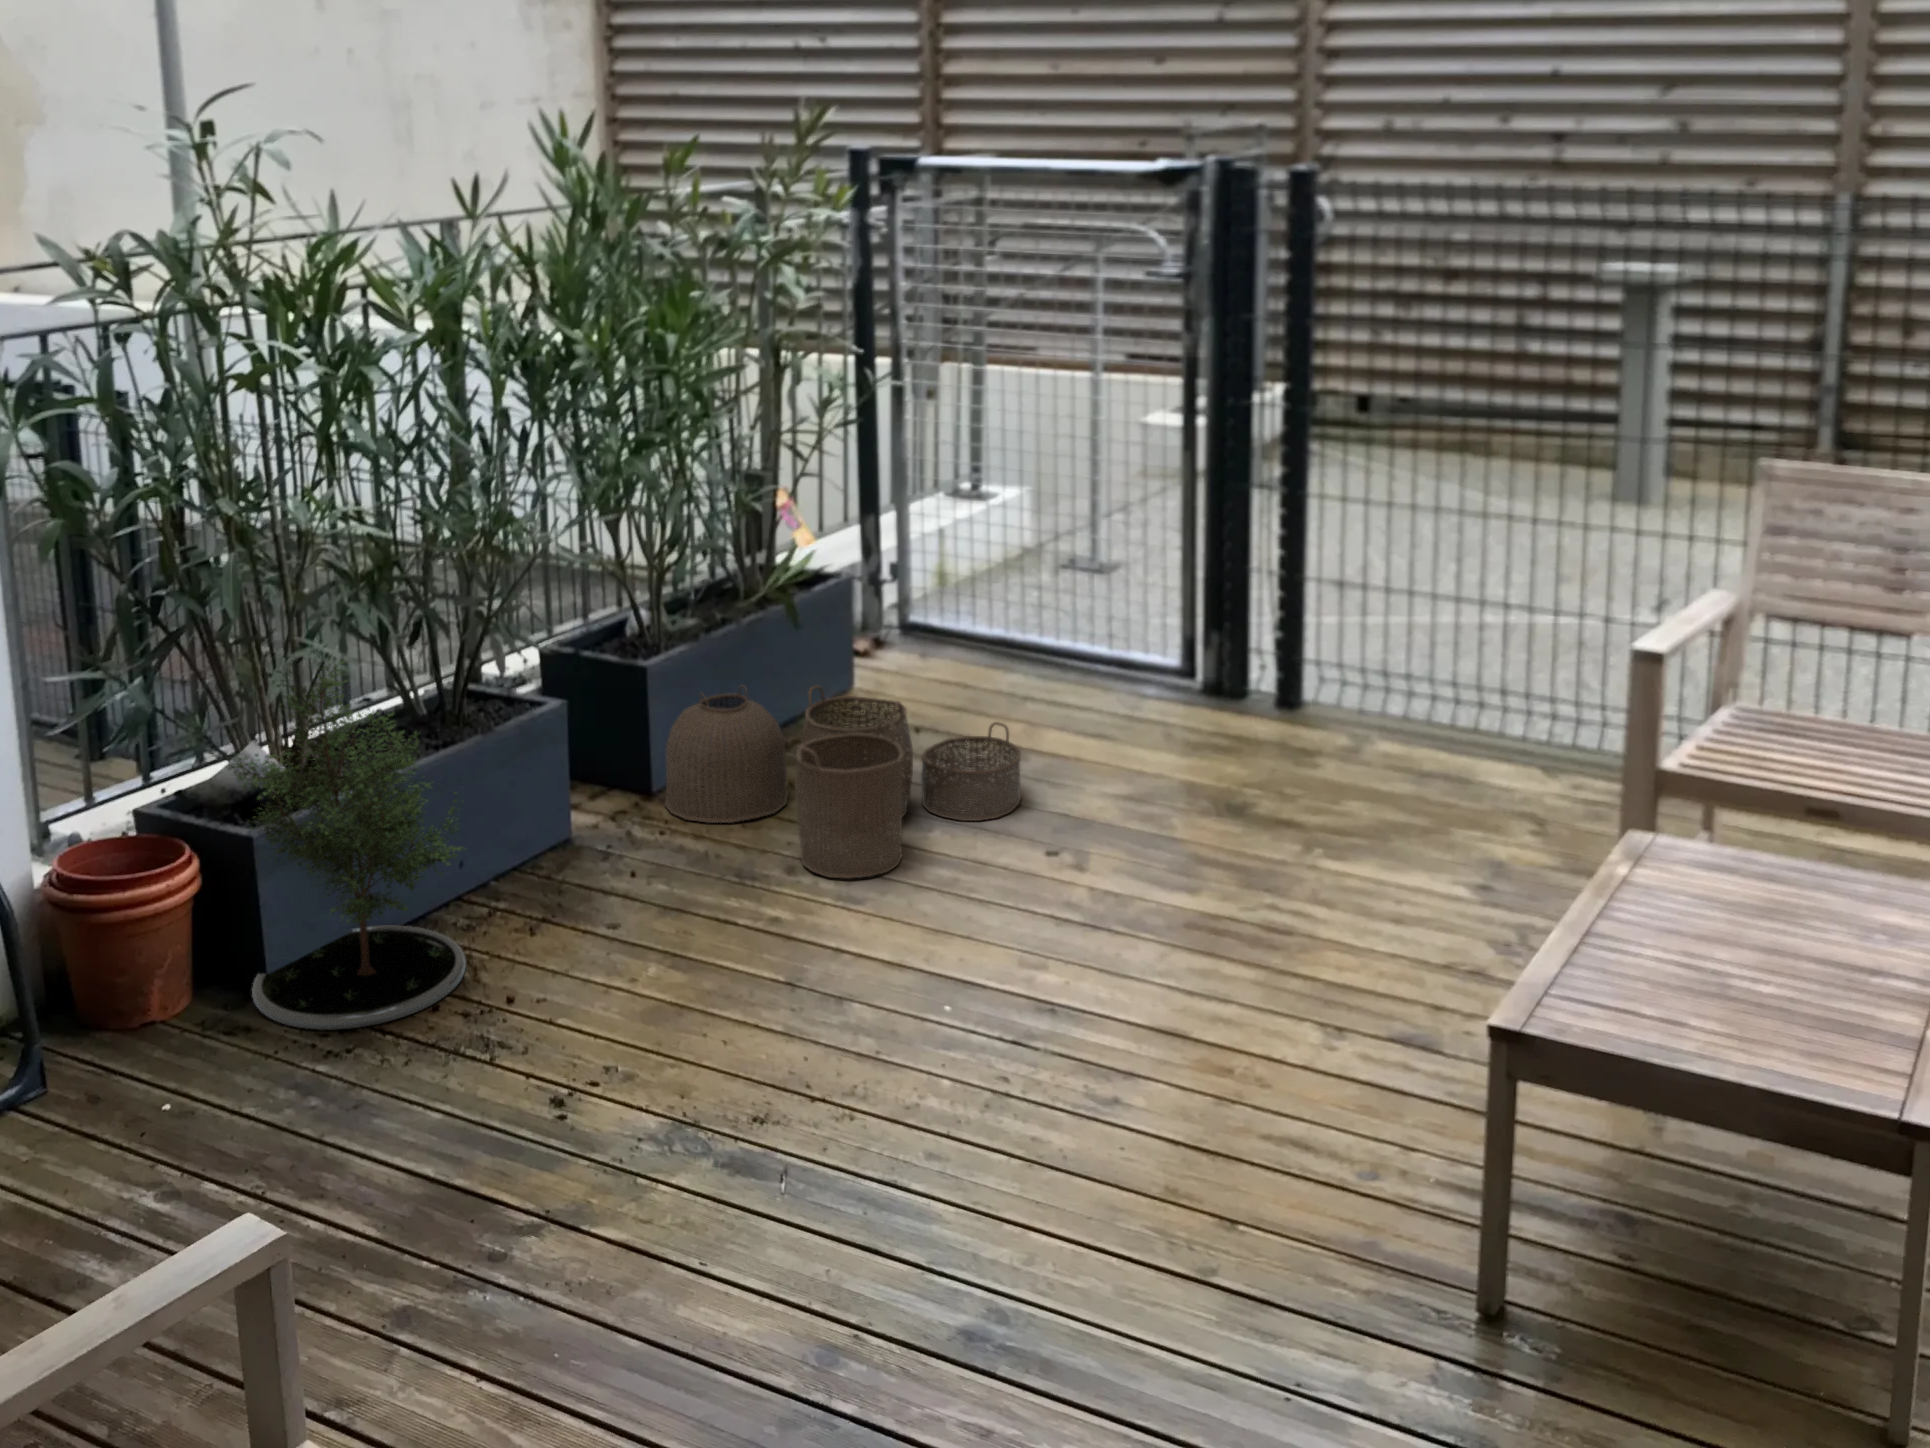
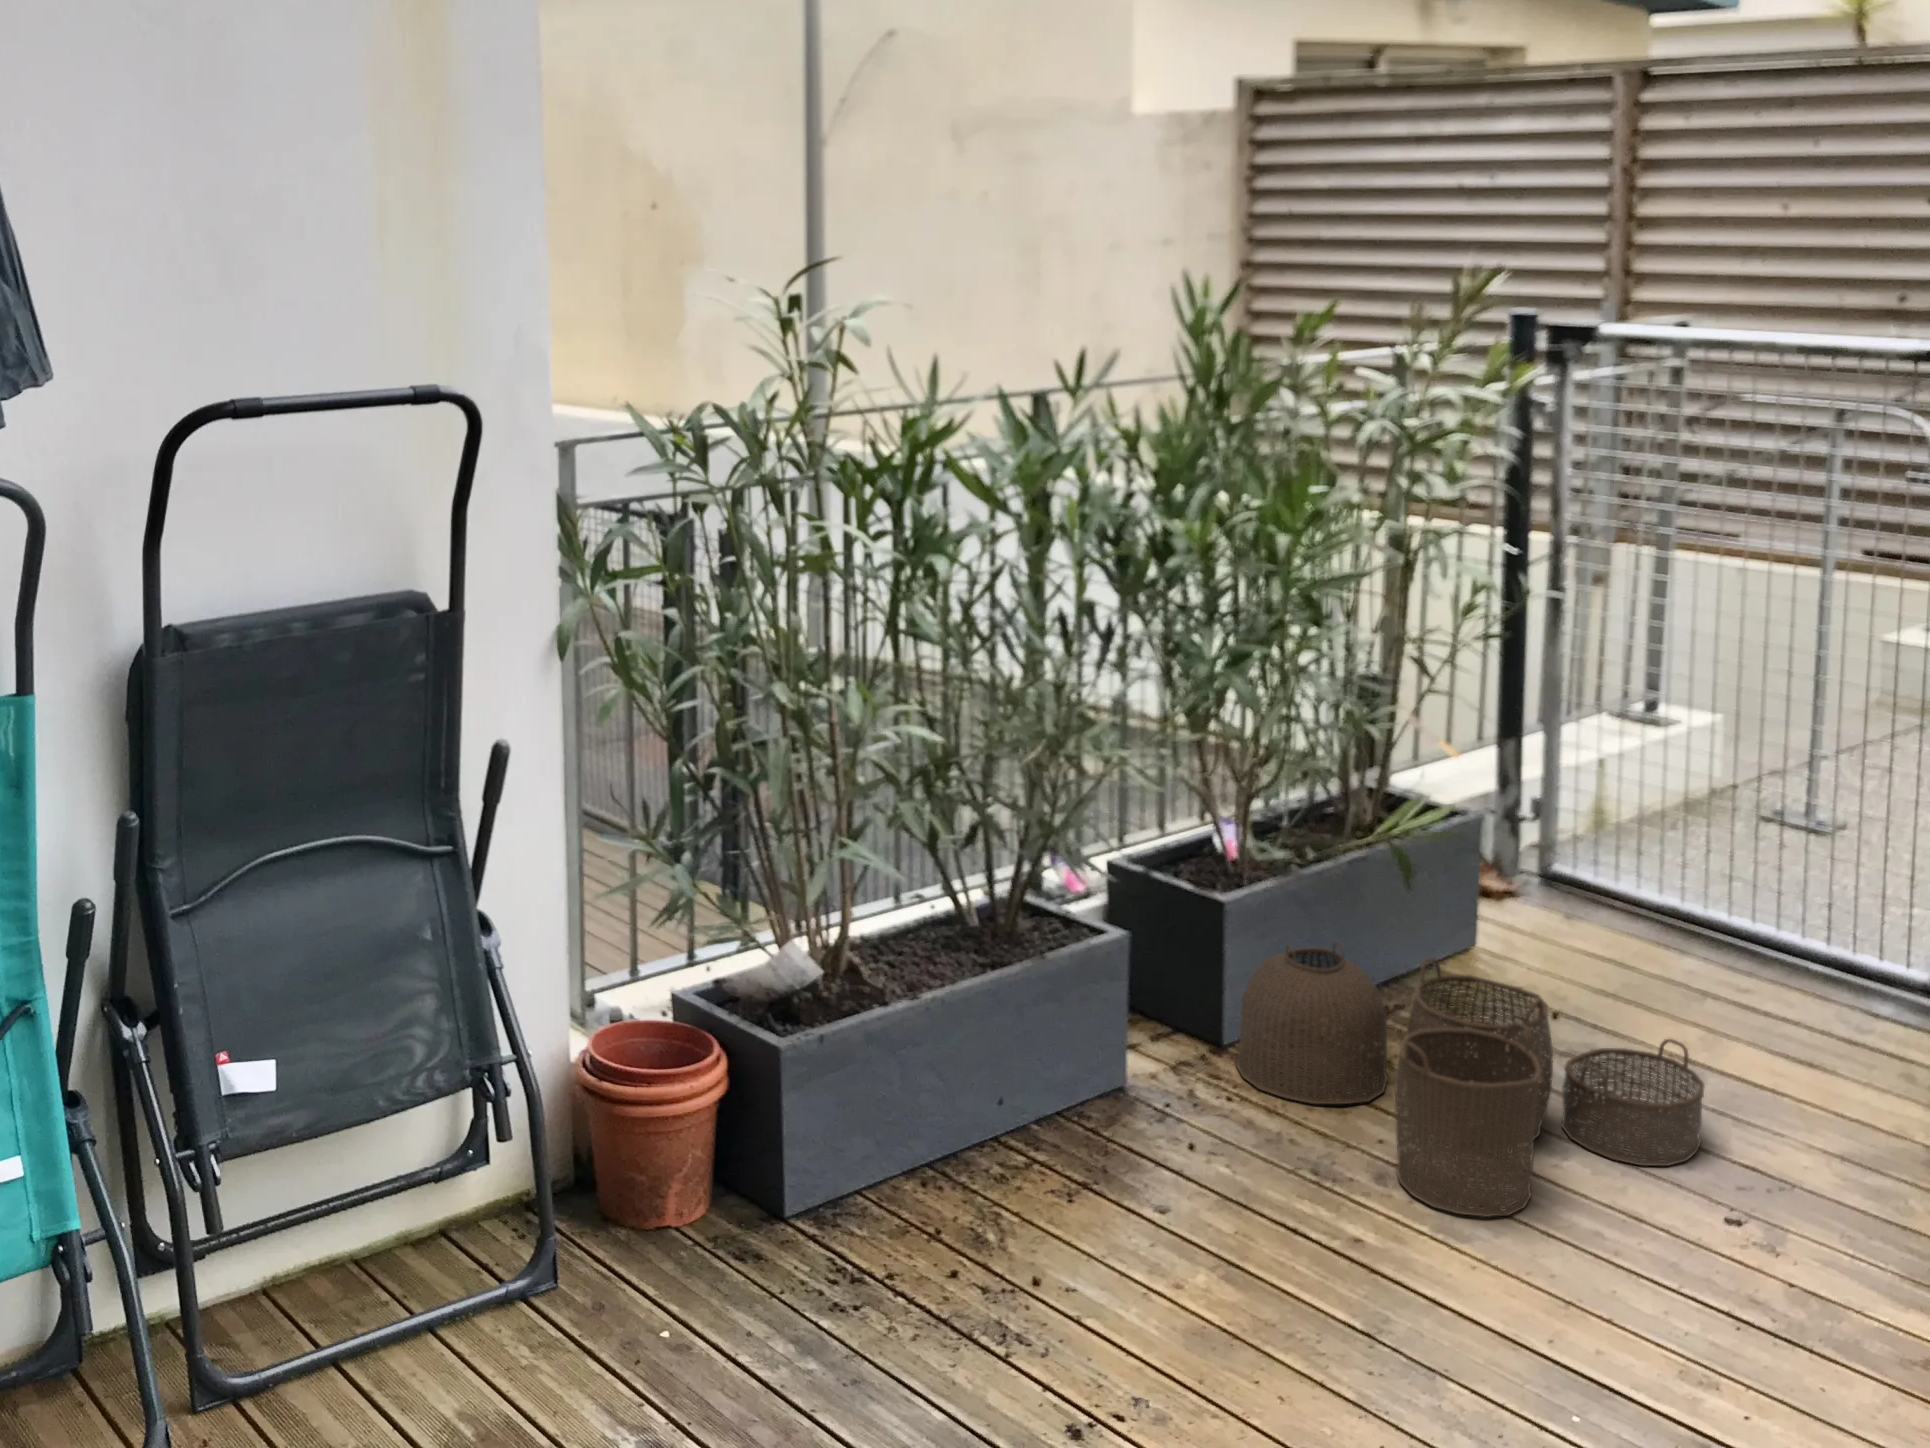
potted tree: present [229,640,466,1030] -> none [756,850,1001,1283]

